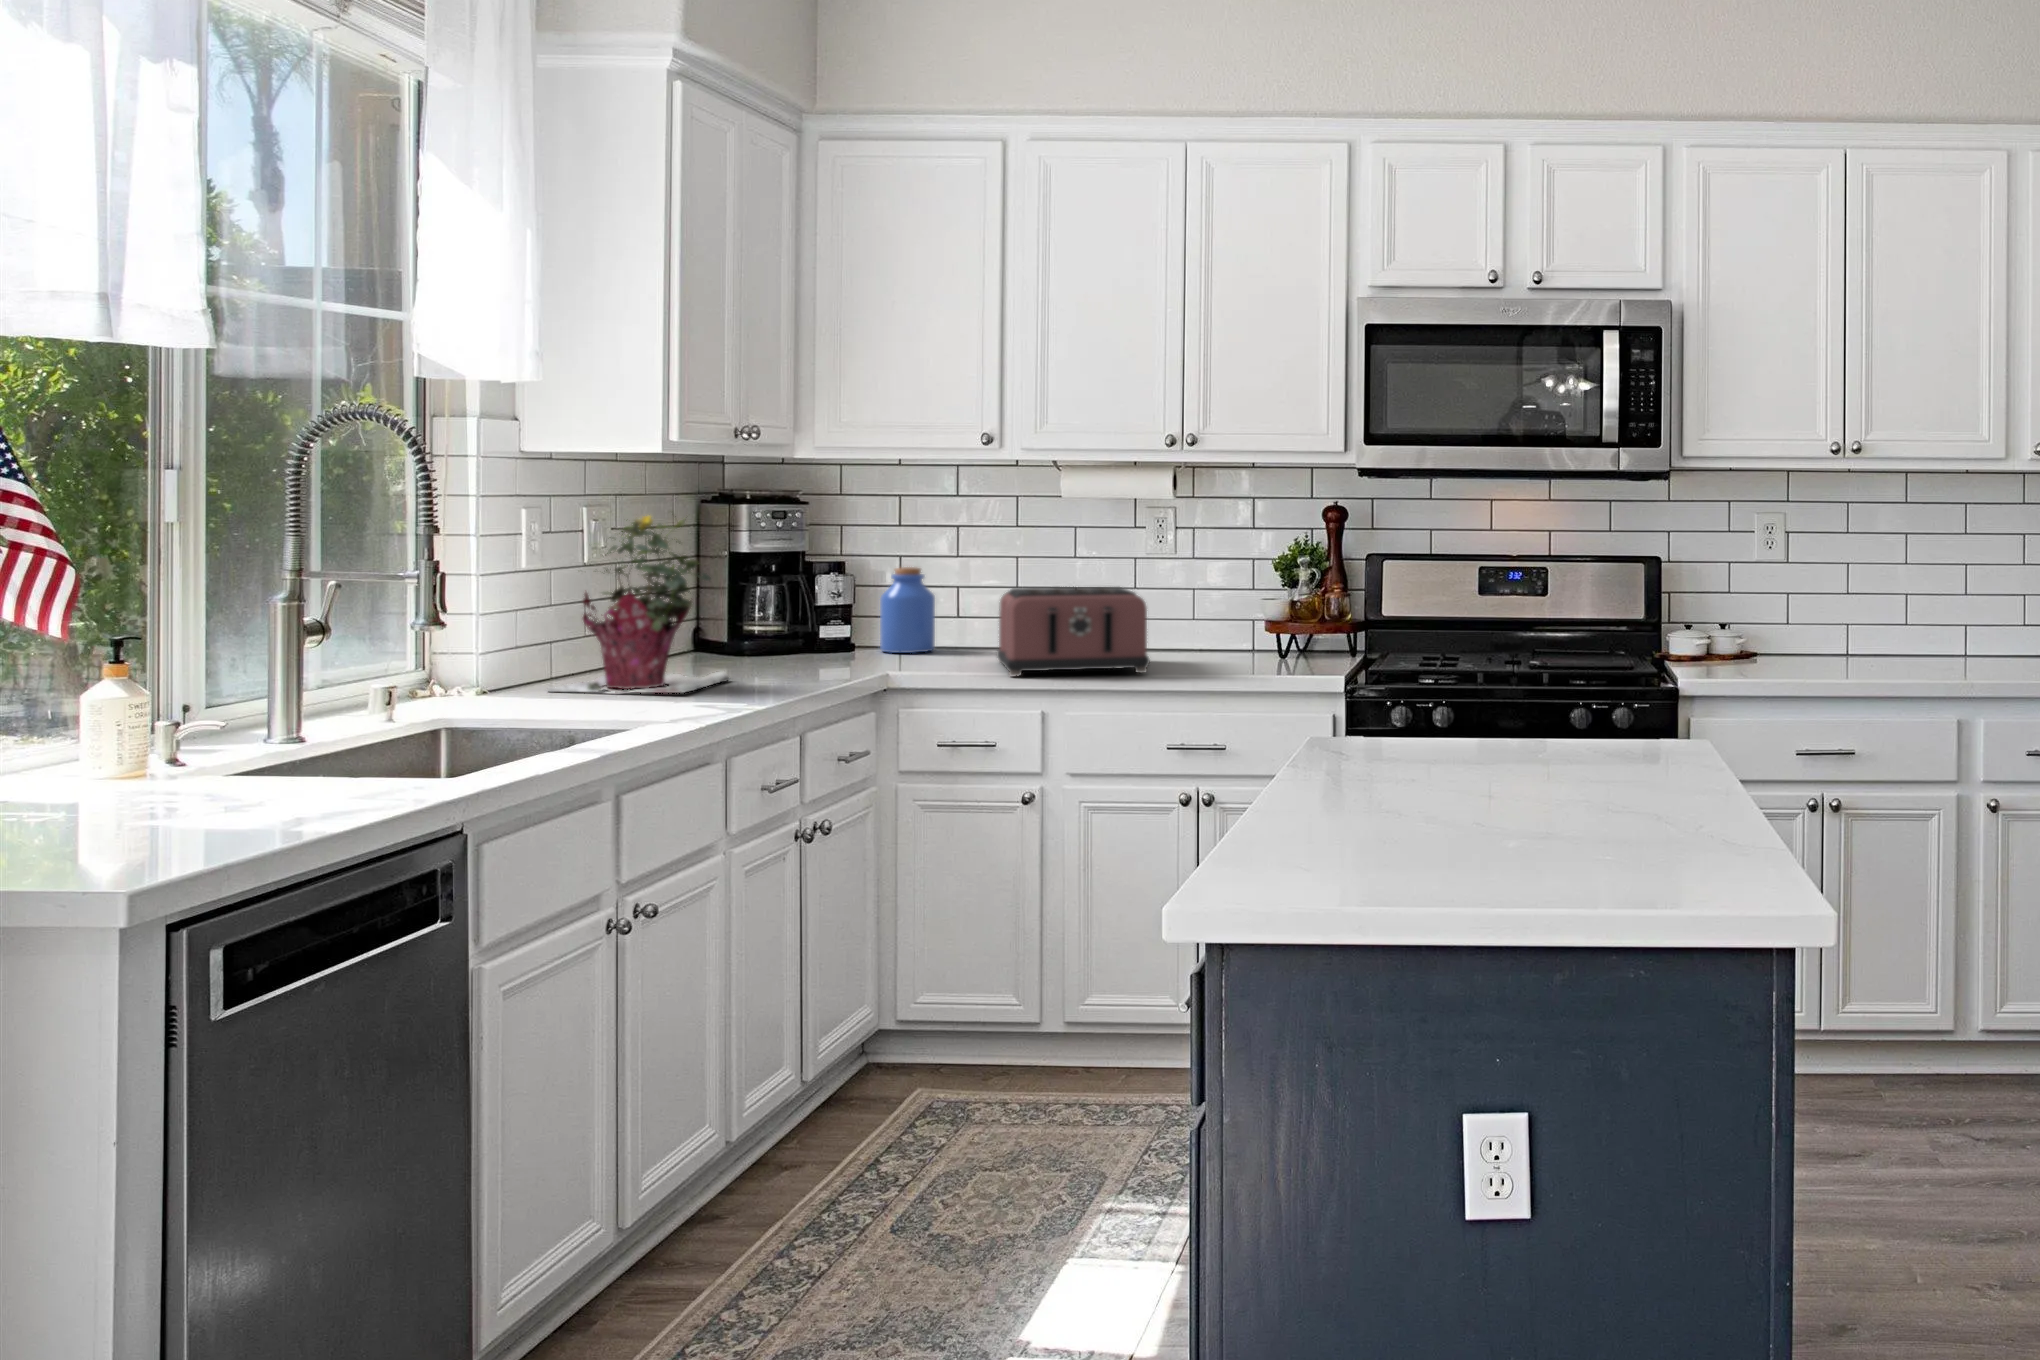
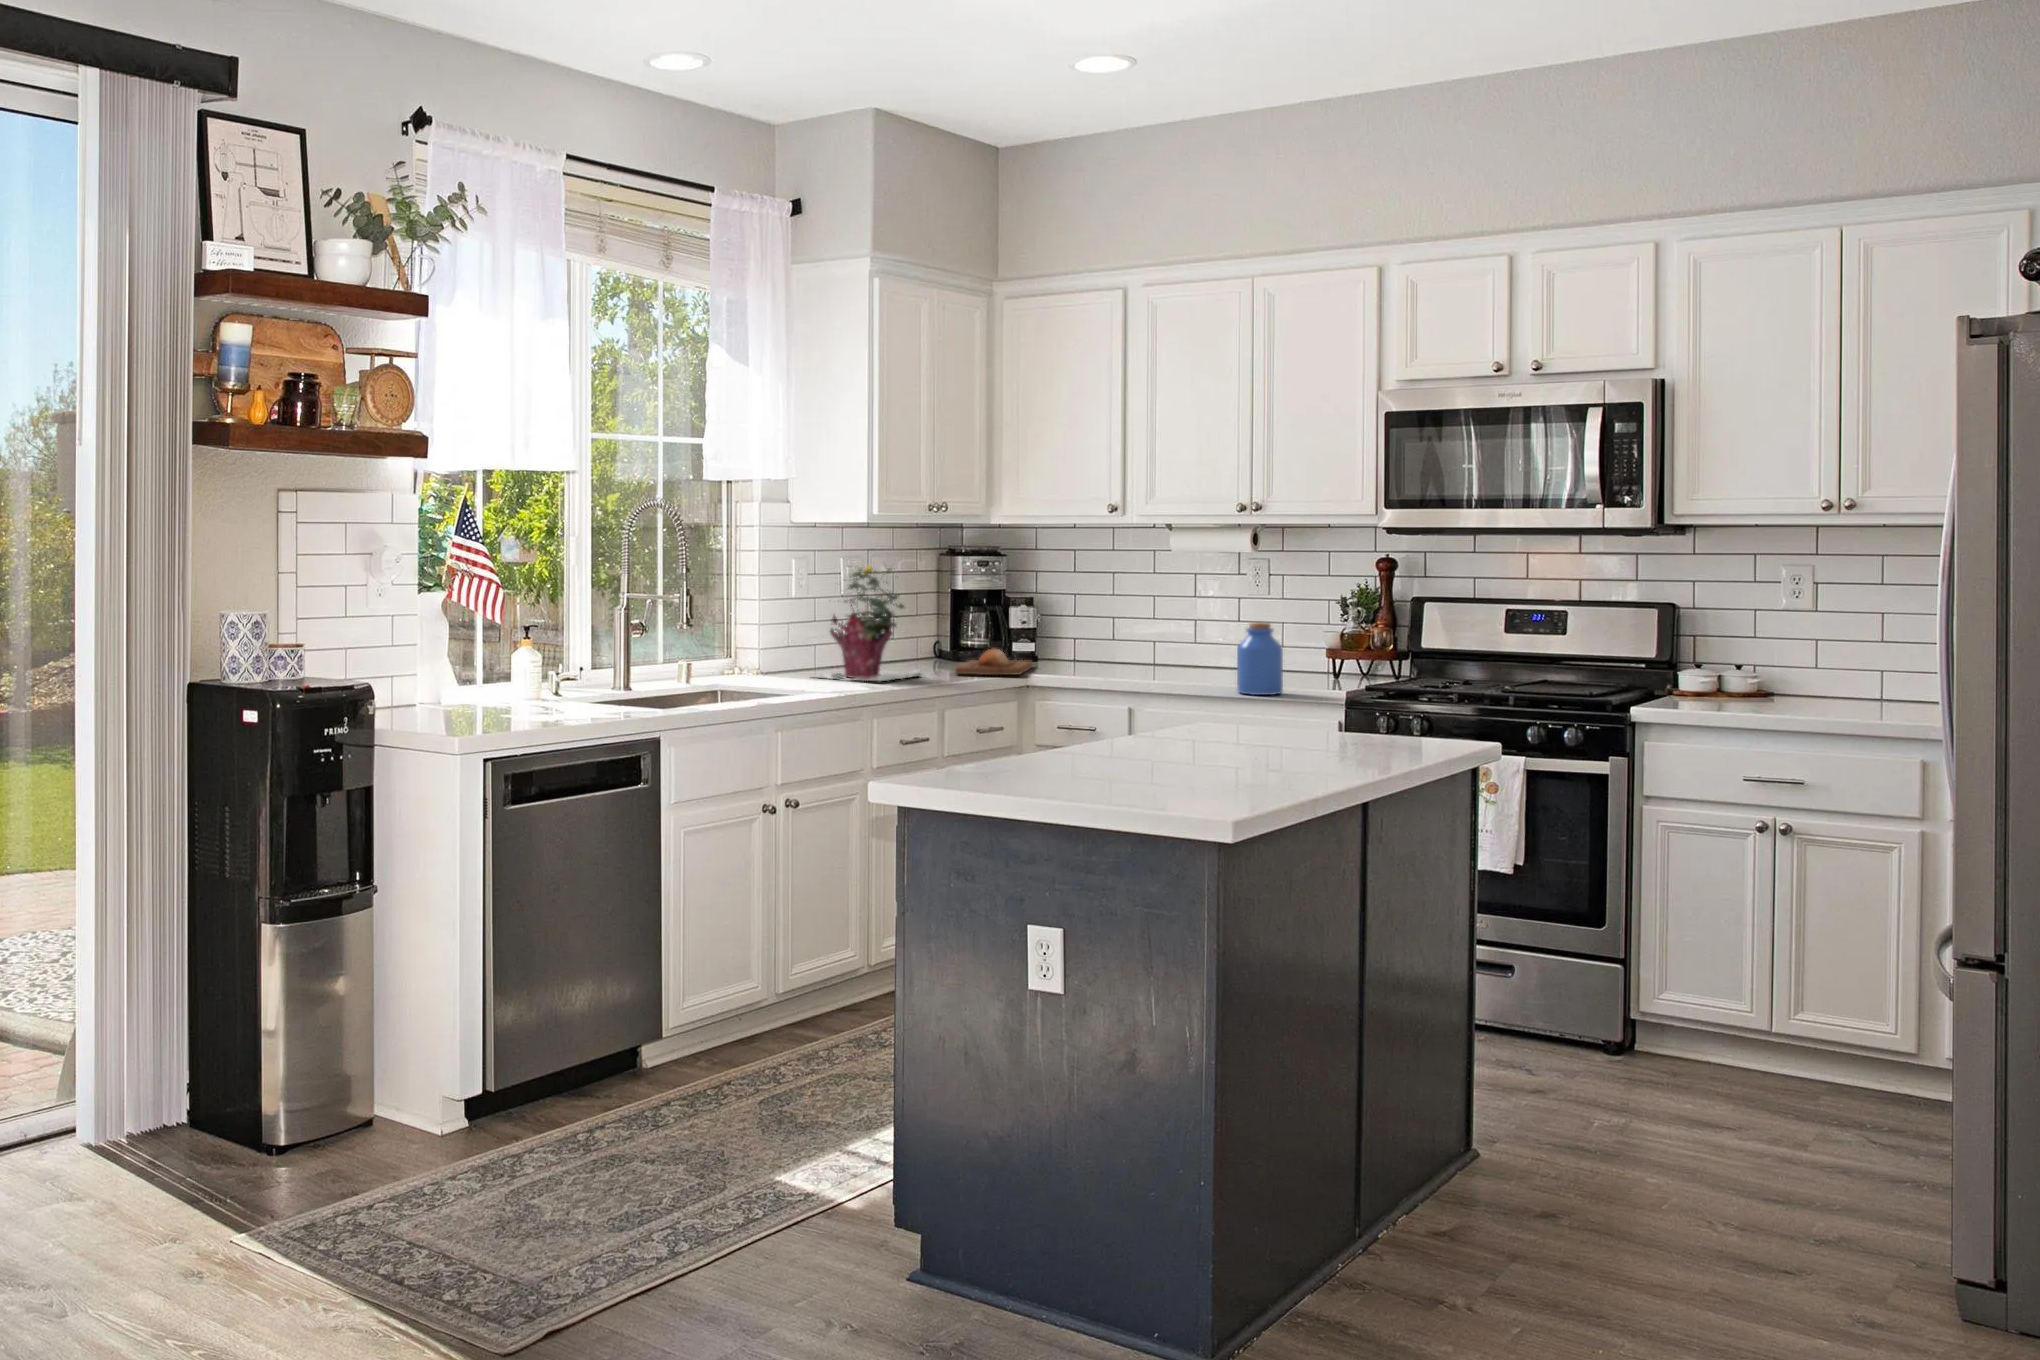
jar: present [880,567,935,653] -> present [1237,622,1283,695]
toaster: present [997,587,1150,676] -> none [1106,619,1223,685]
bread loaf: none [769,634,875,674] -> present [955,649,1033,675]

